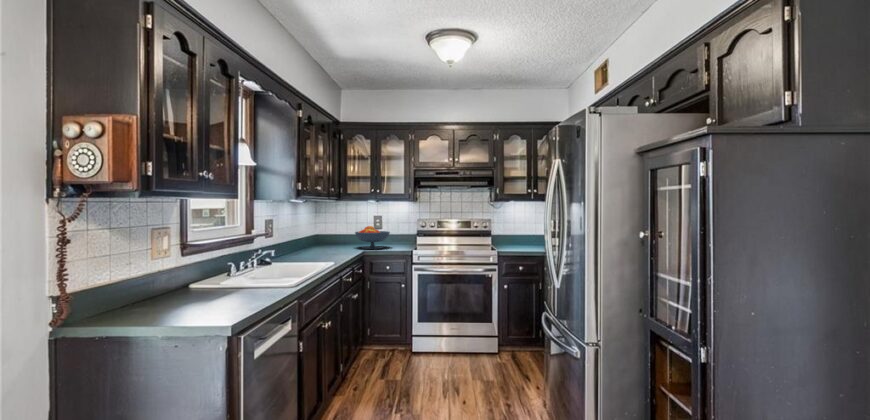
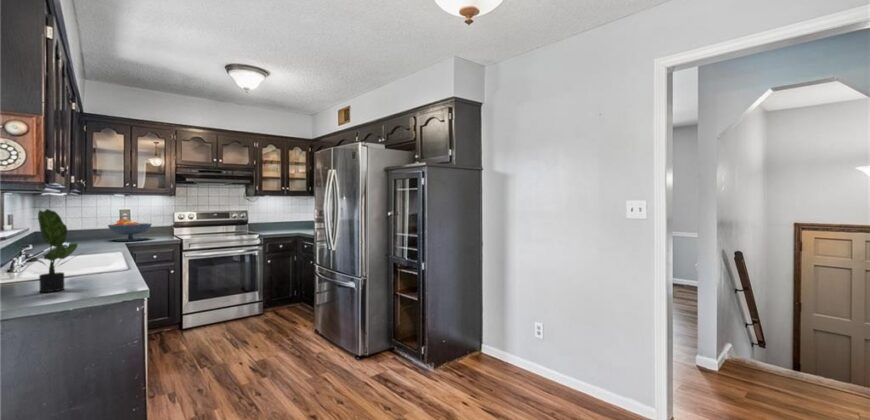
potted plant: none [153,221,206,312] -> present [29,209,77,292]

